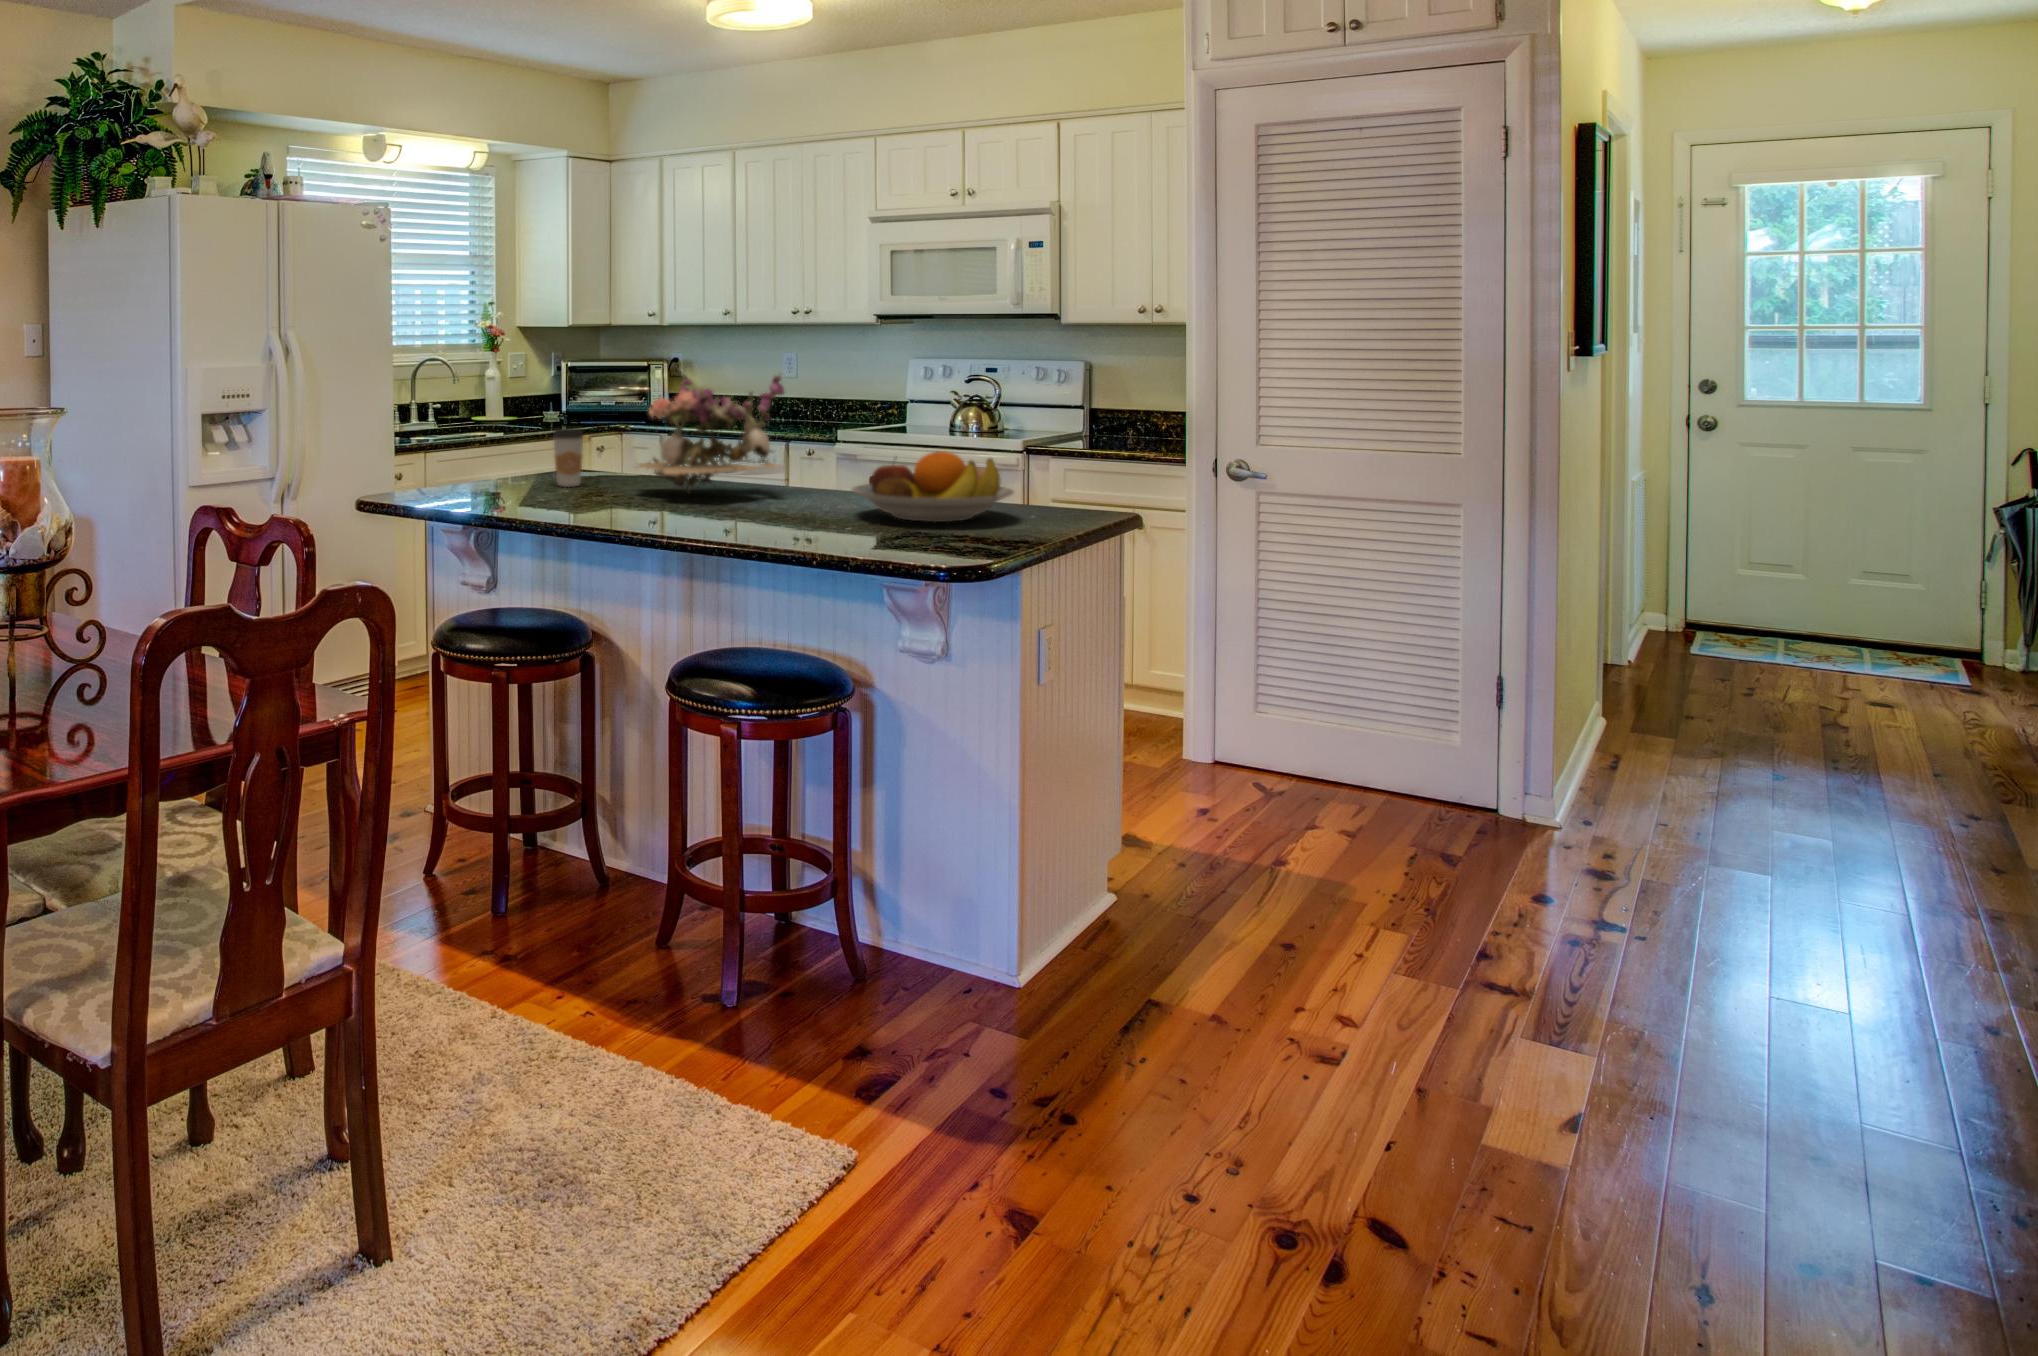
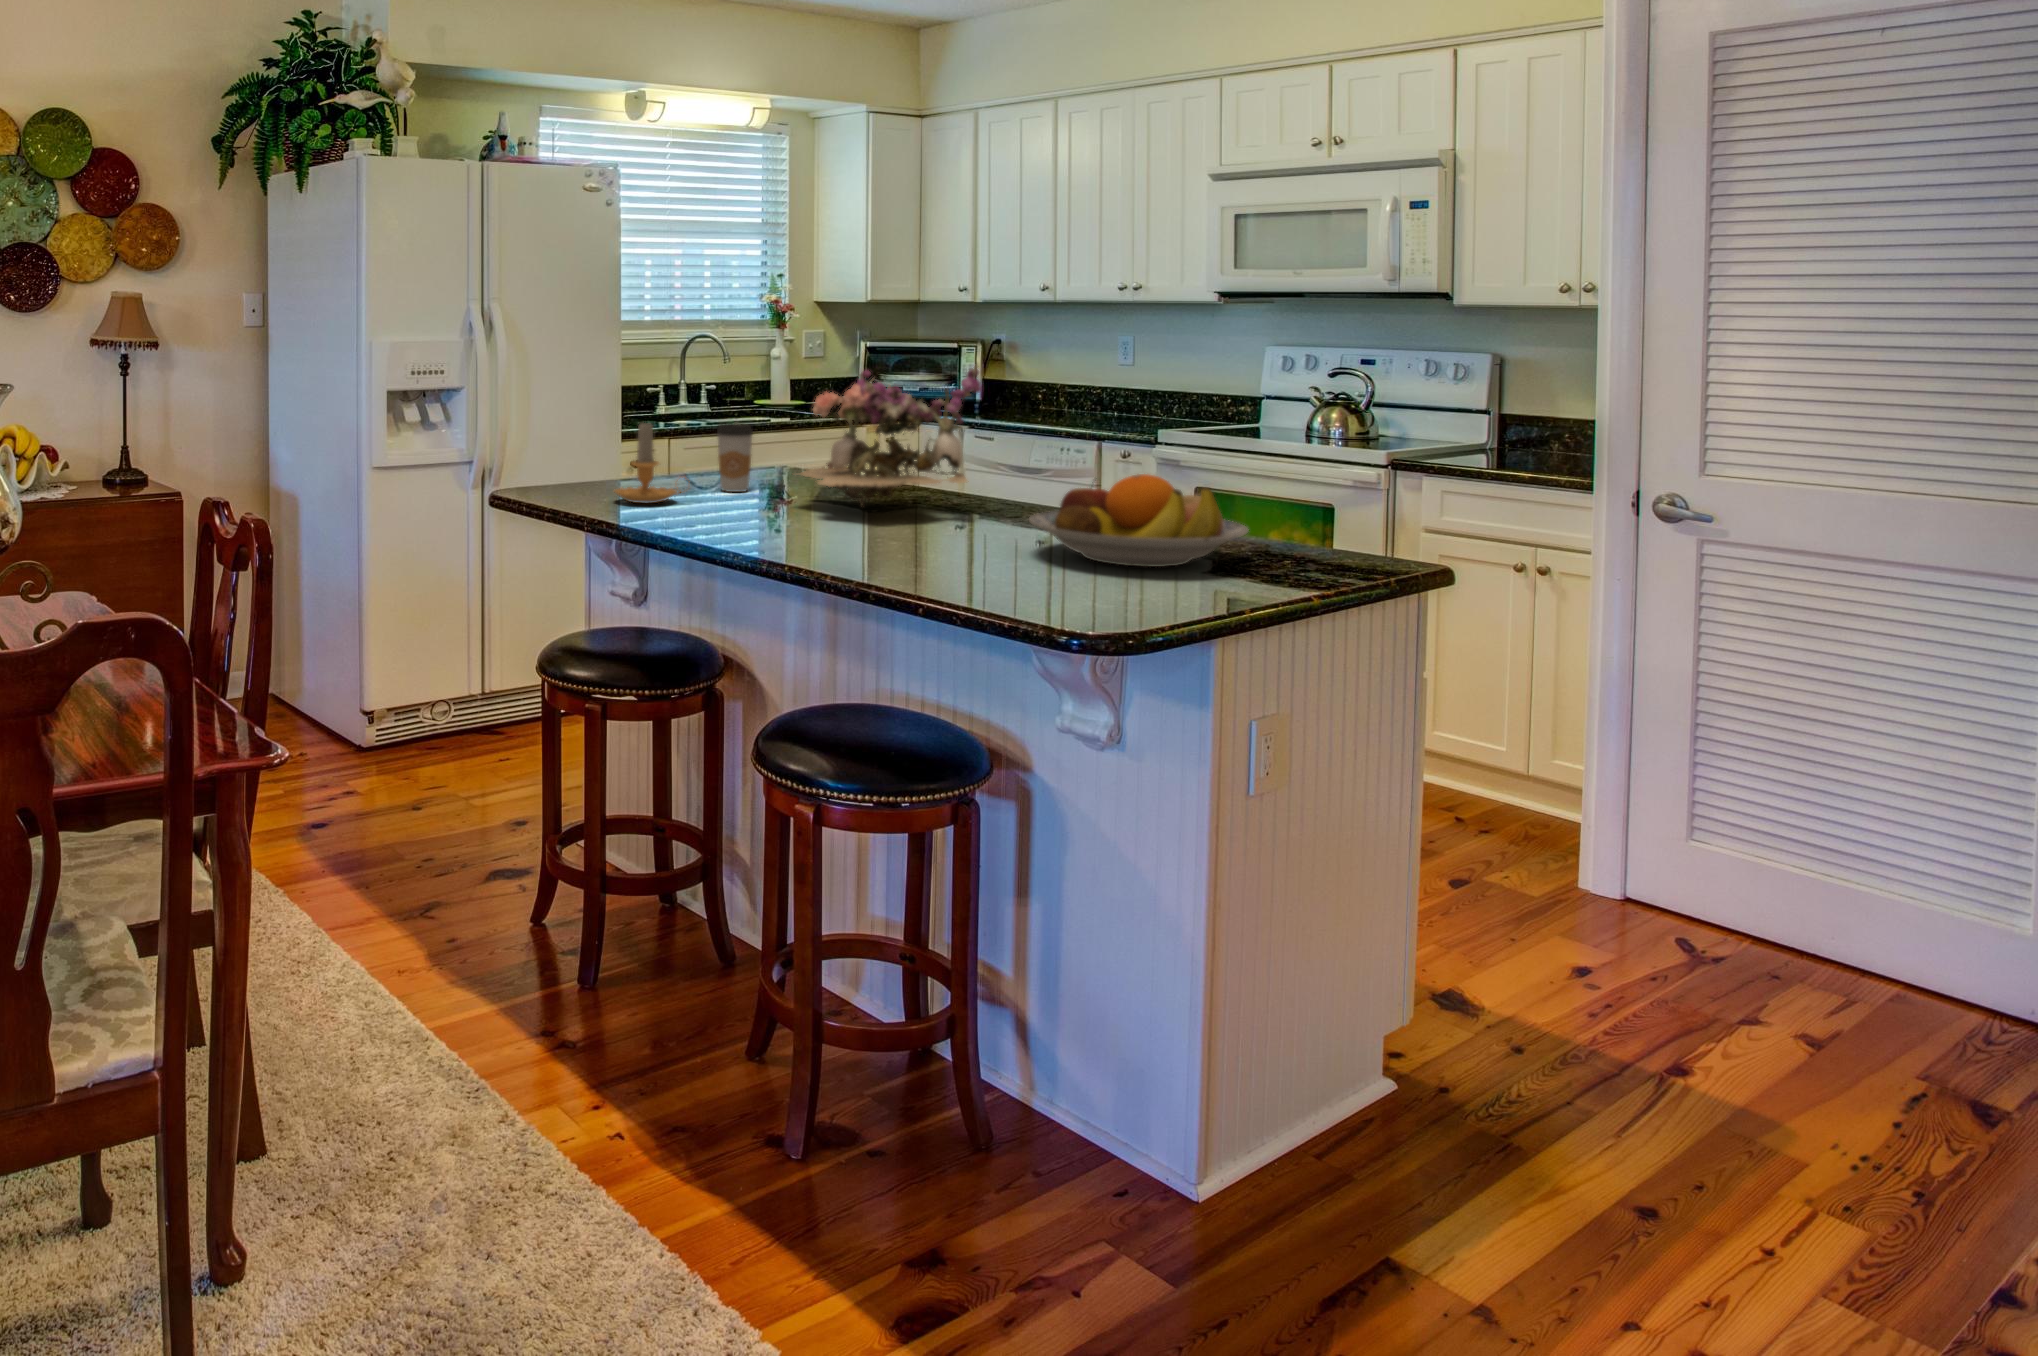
candle: none [479,425,547,498] -> present [615,423,690,503]

